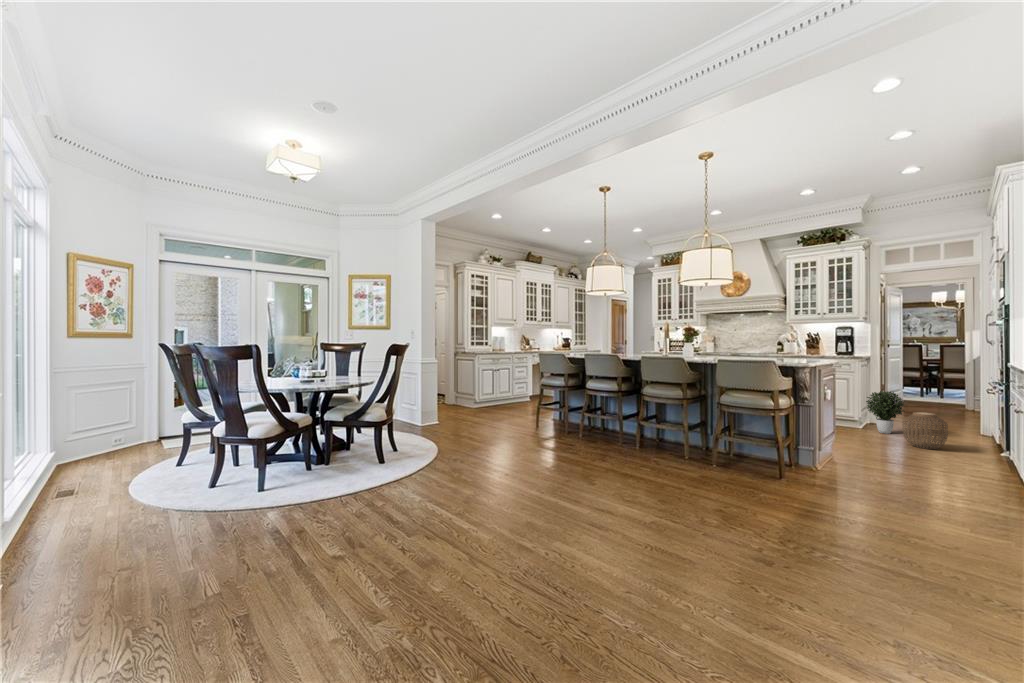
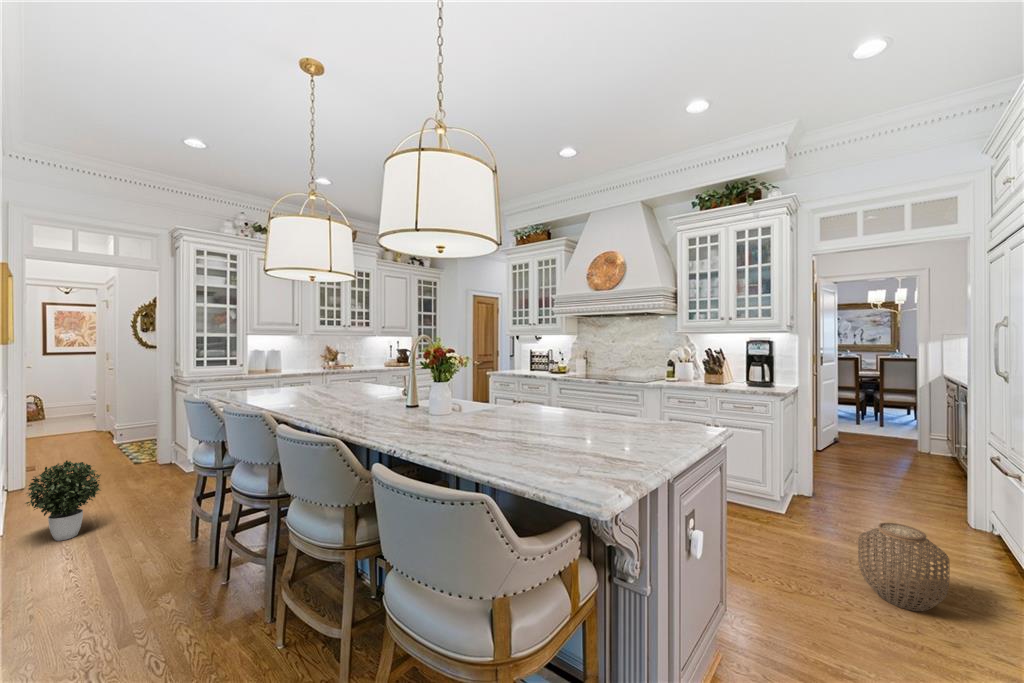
potted plant: present [866,391,905,434] -> present [25,461,101,541]

